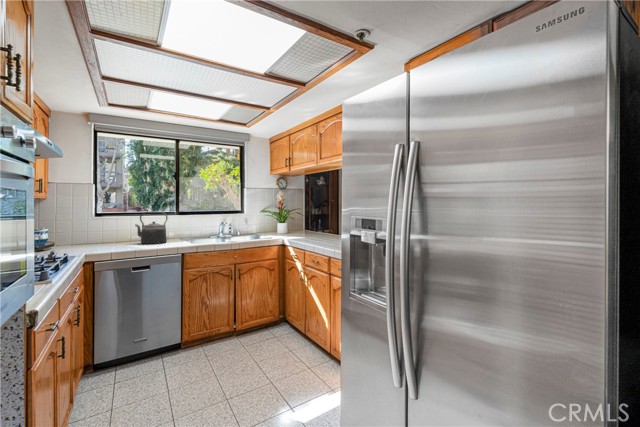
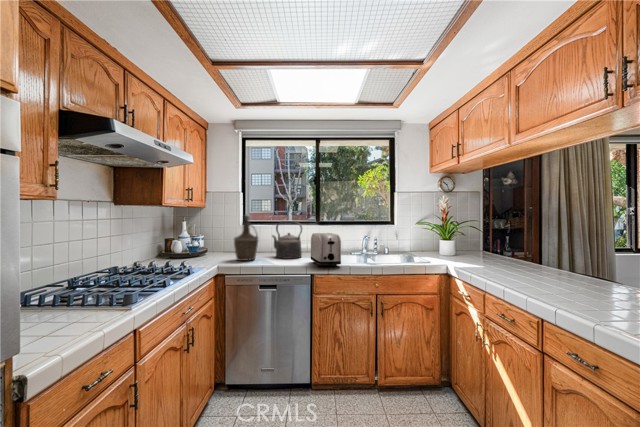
bottle: none [98,206,126,248] -> present [234,215,258,261]
toaster: none [179,220,208,246] -> present [311,233,341,267]

